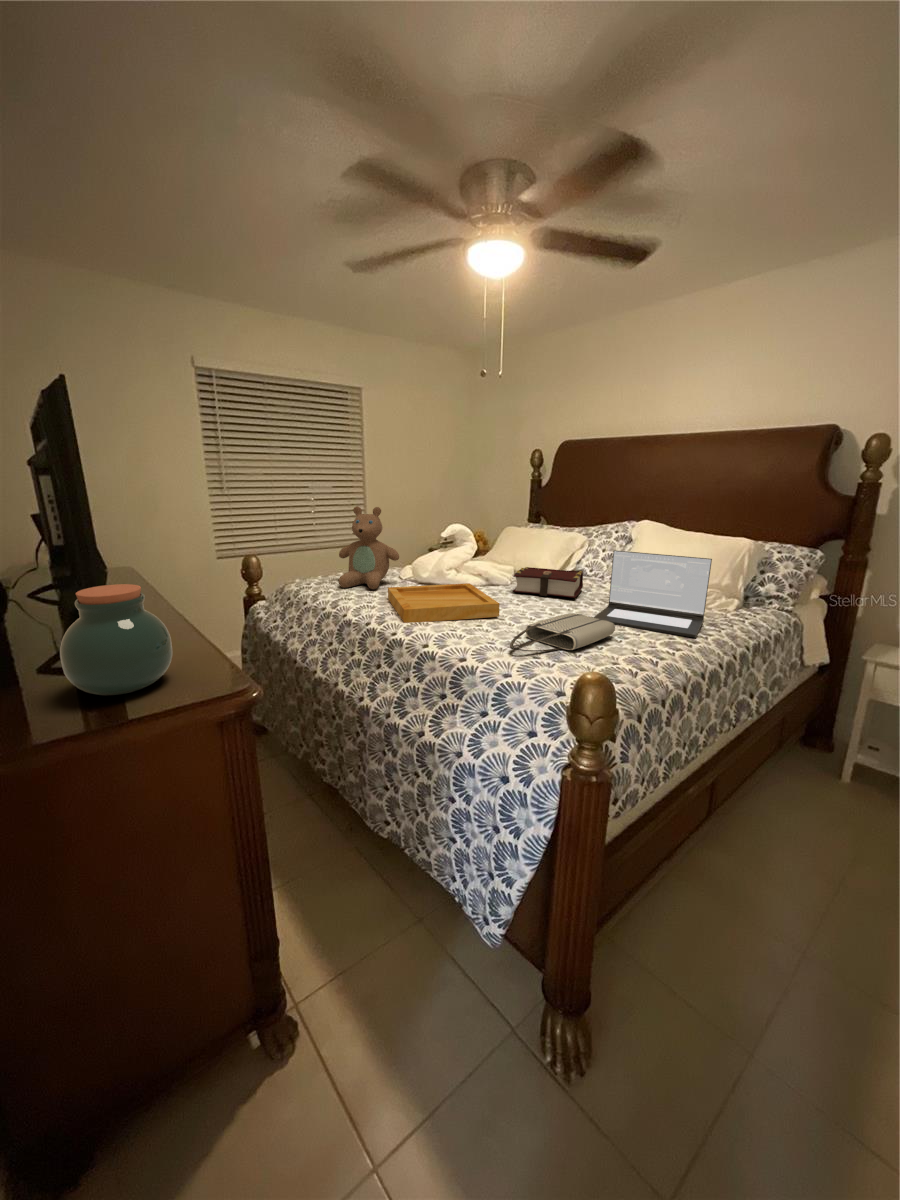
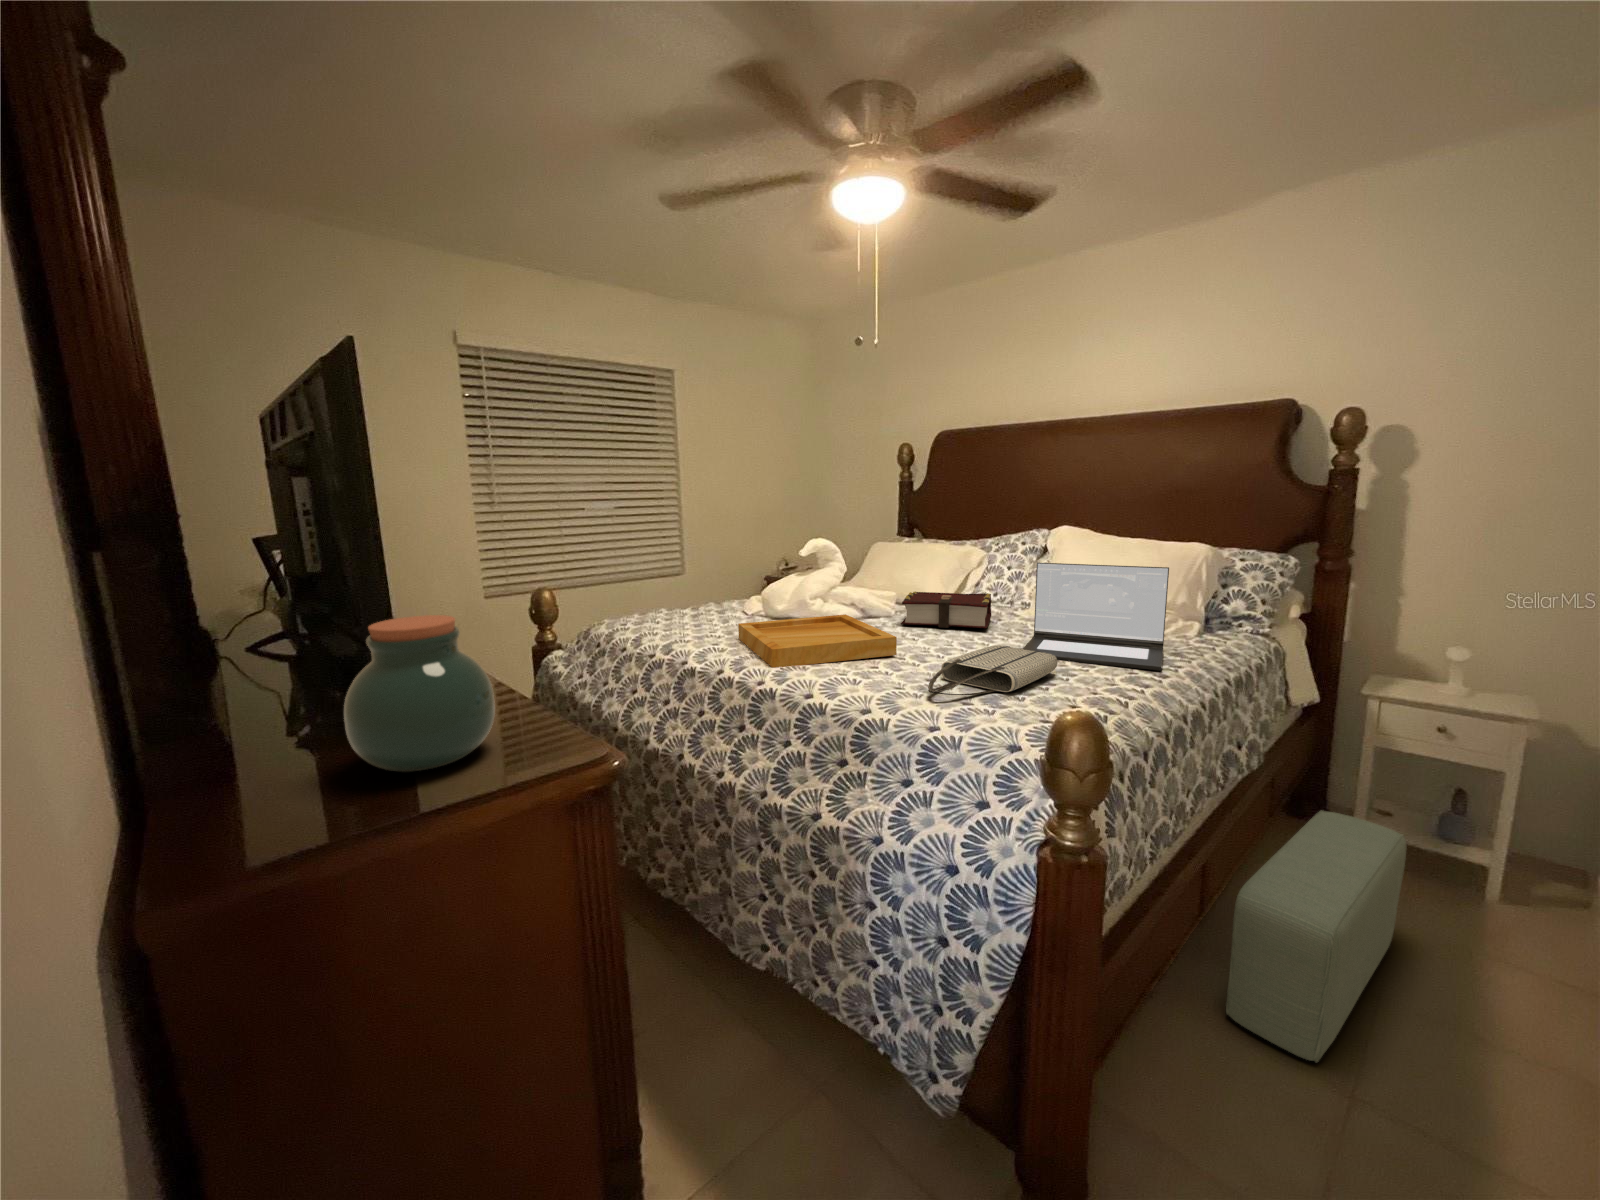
teddy bear: present [339,506,399,589] -> none [664,517,747,628]
pouf: none [720,746,874,927] -> present [1226,811,1407,1062]

